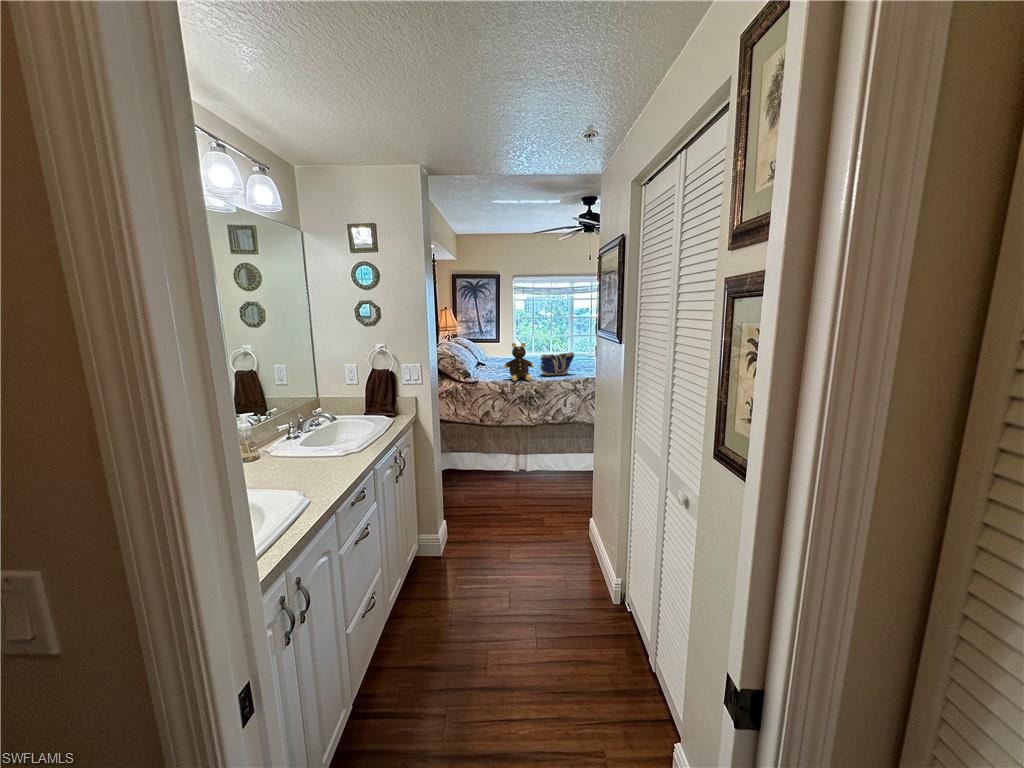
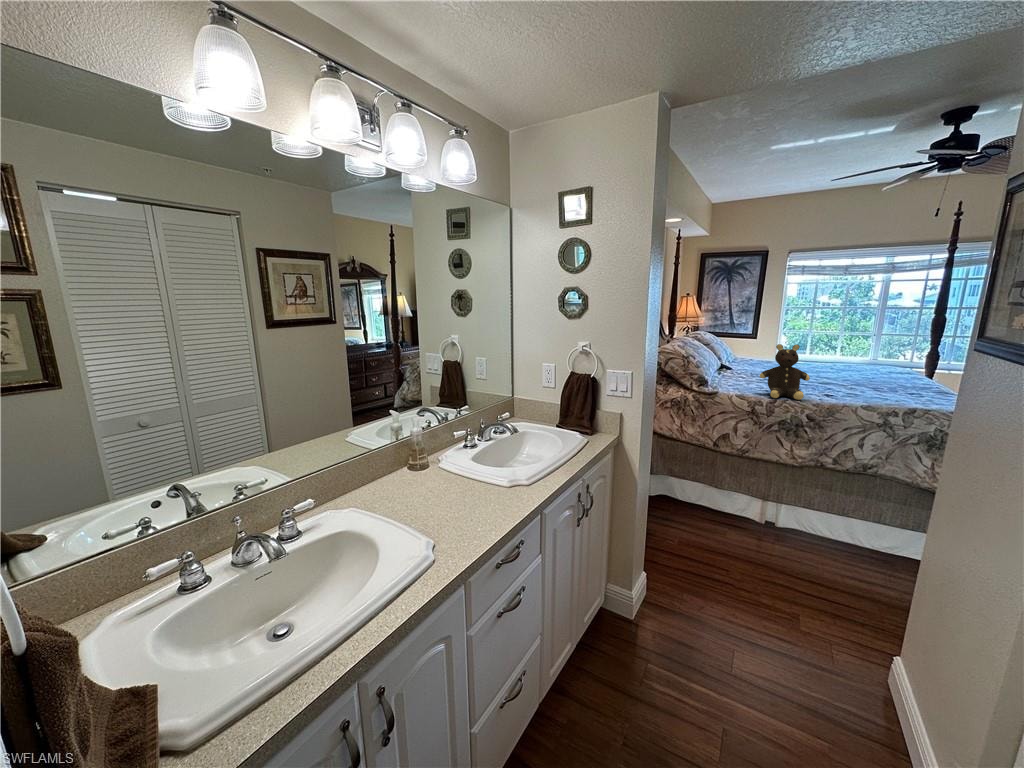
tote bag: present [540,352,574,375] -> none [820,363,890,396]

